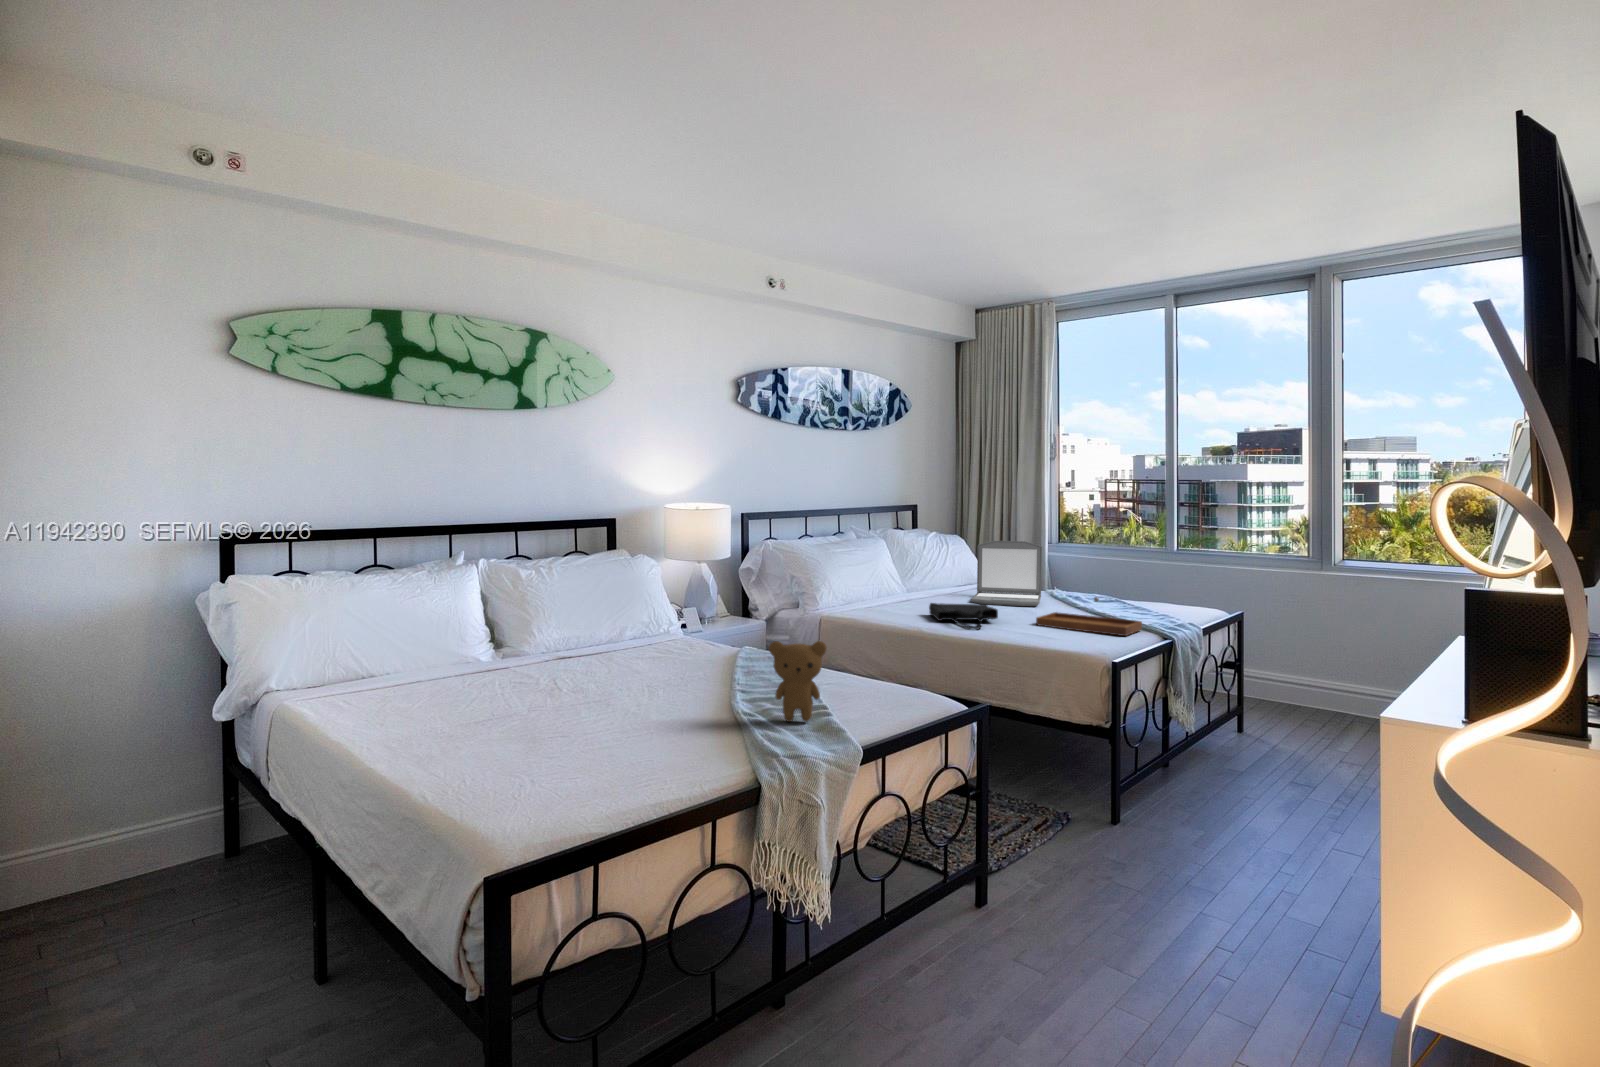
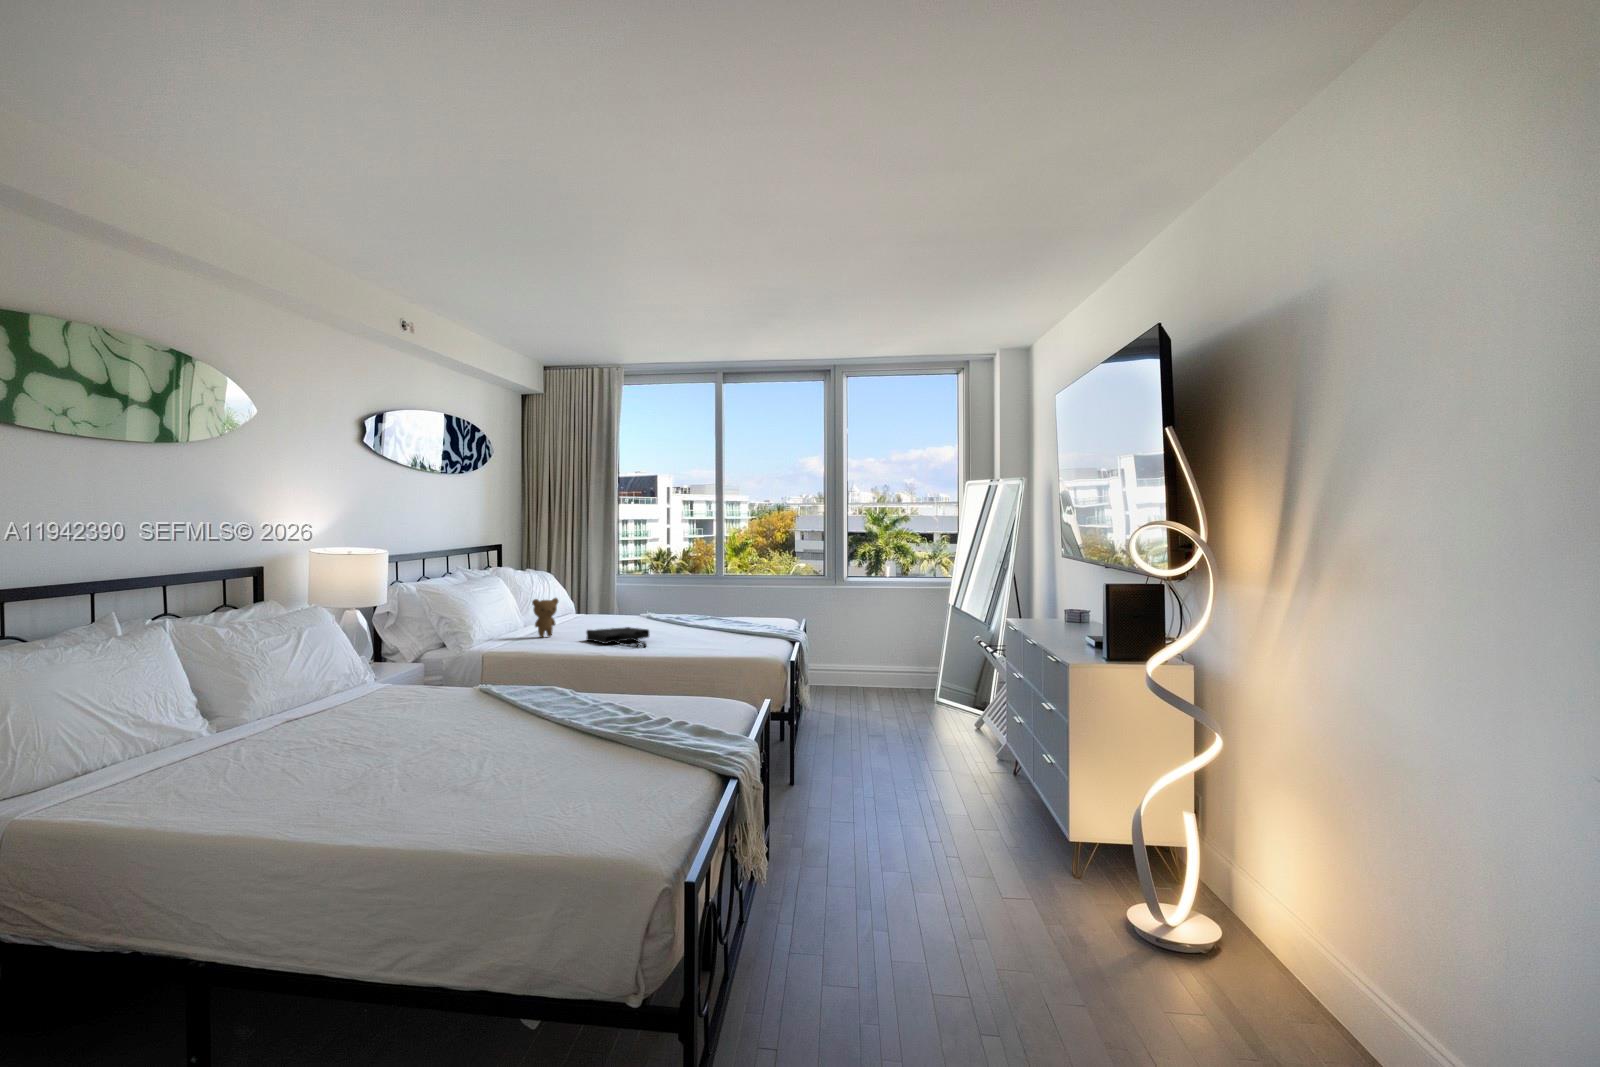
laptop: present [972,541,1042,606] -> none [588,573,651,628]
tray: present [1036,597,1142,636] -> none [676,613,747,640]
teddy bear: present [769,641,827,722] -> present [532,598,558,637]

